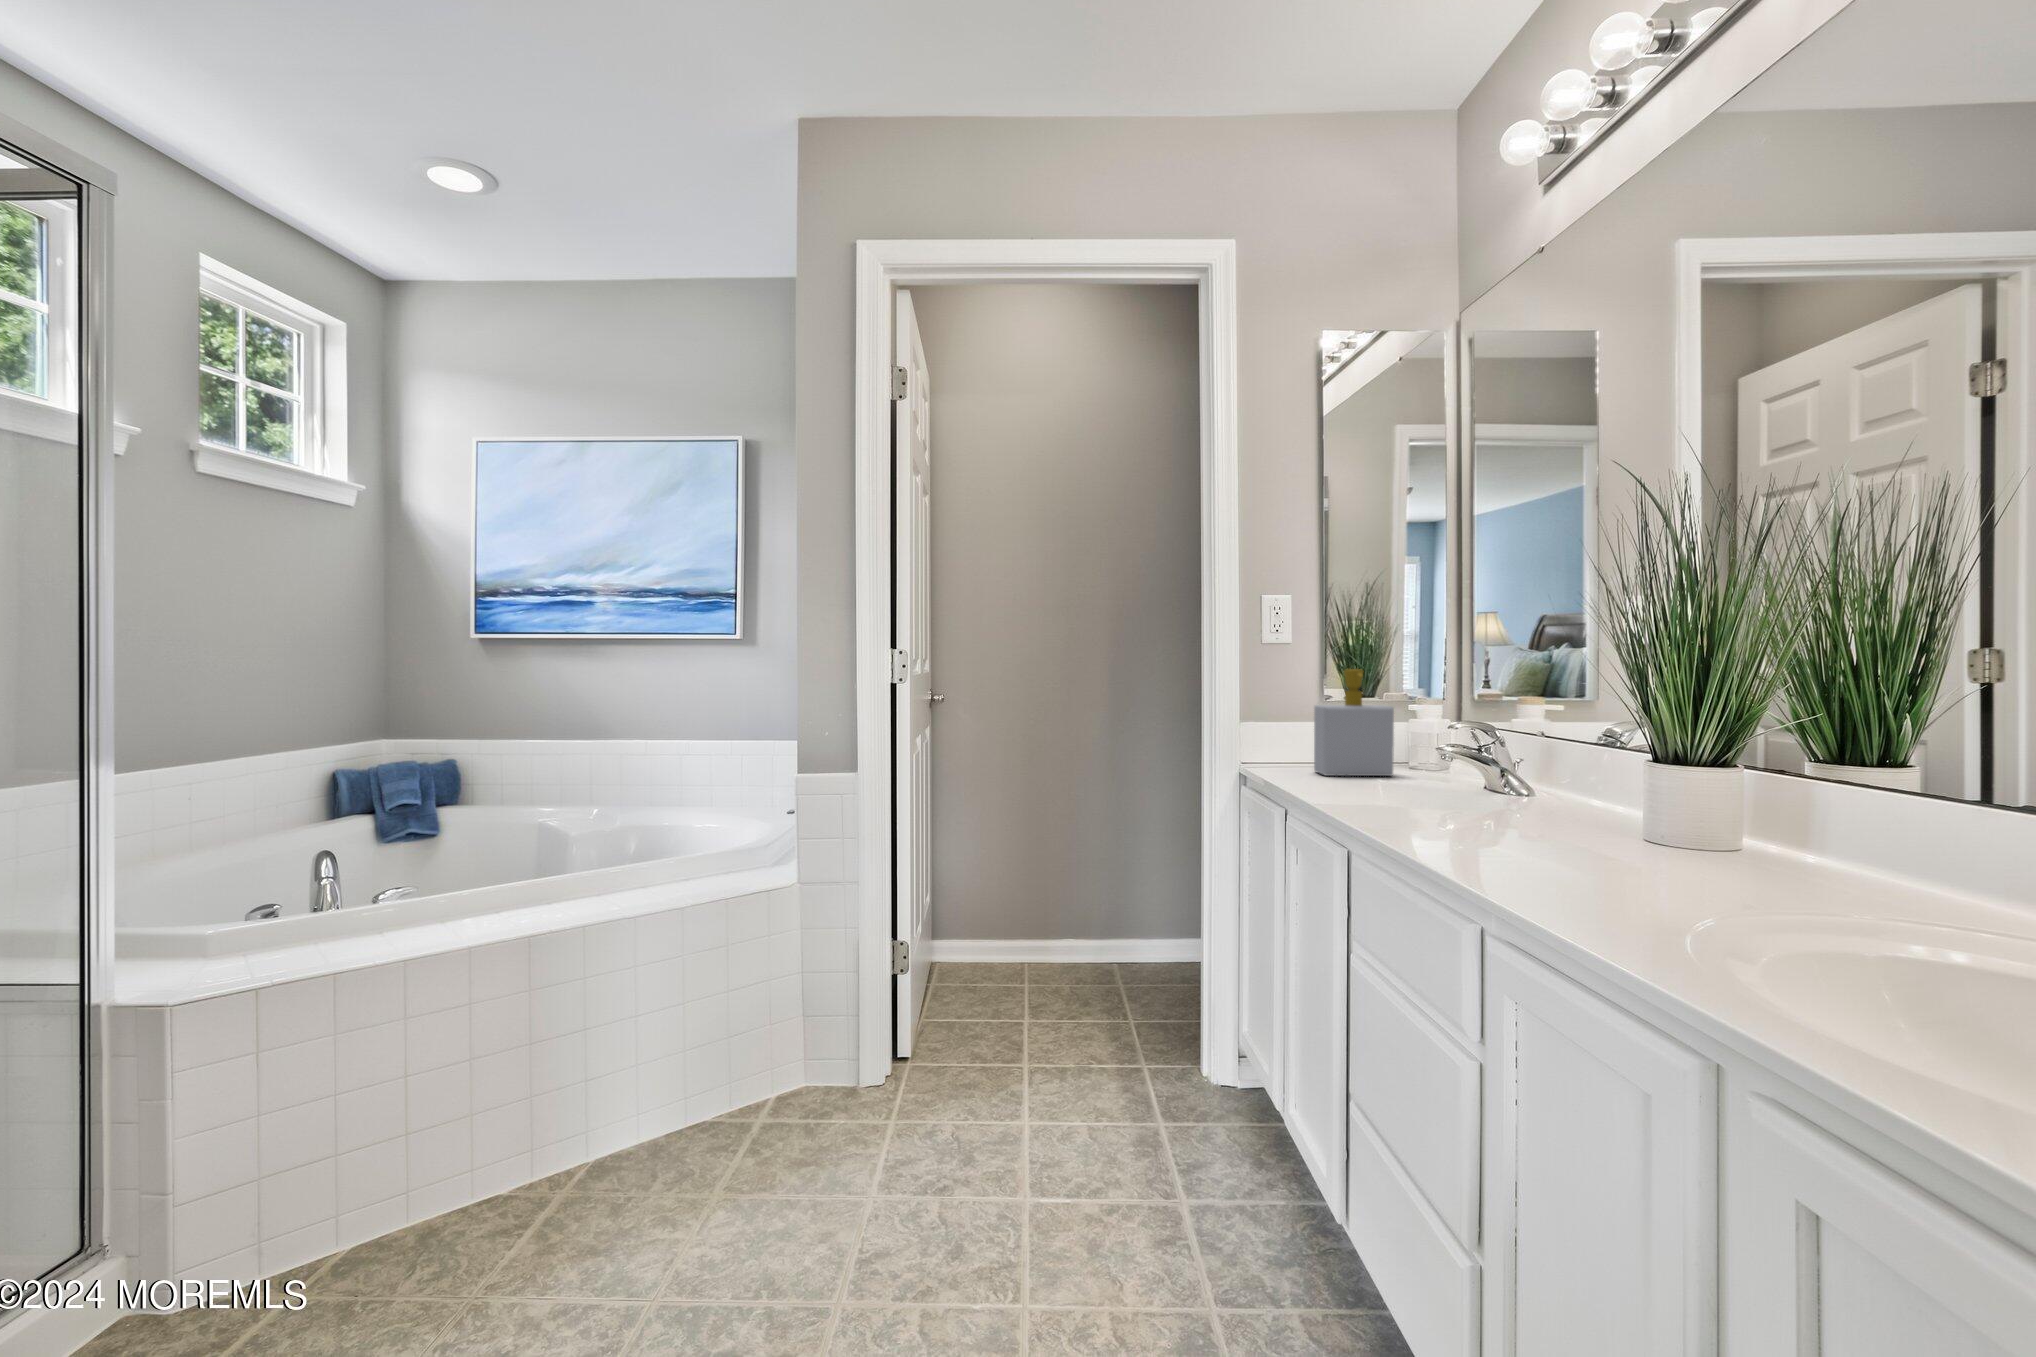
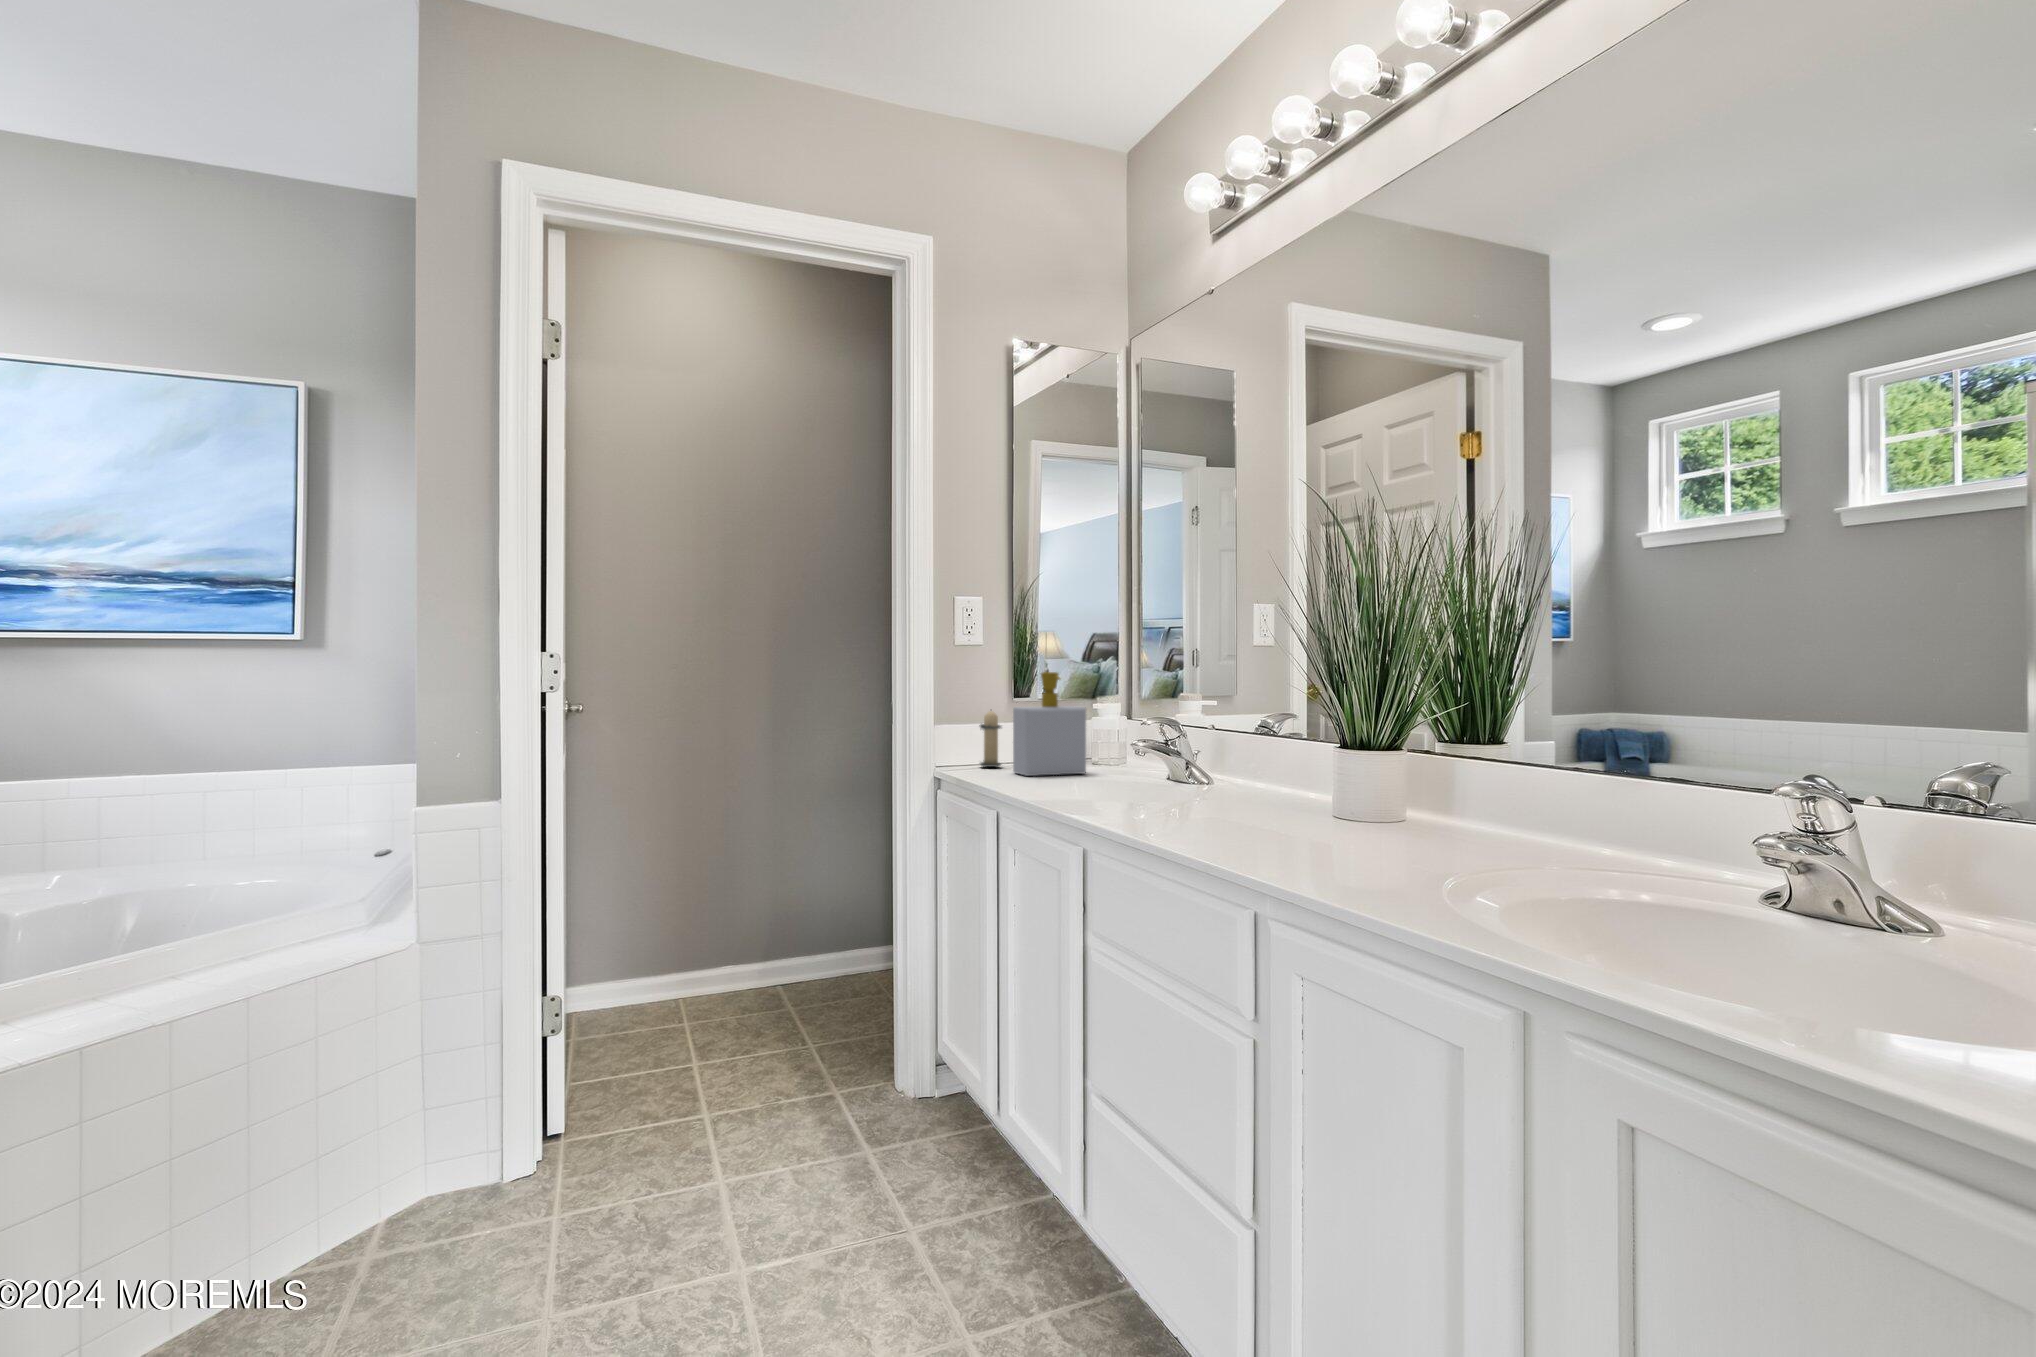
candle: none [1282,704,1312,766] -> present [979,711,1001,767]

